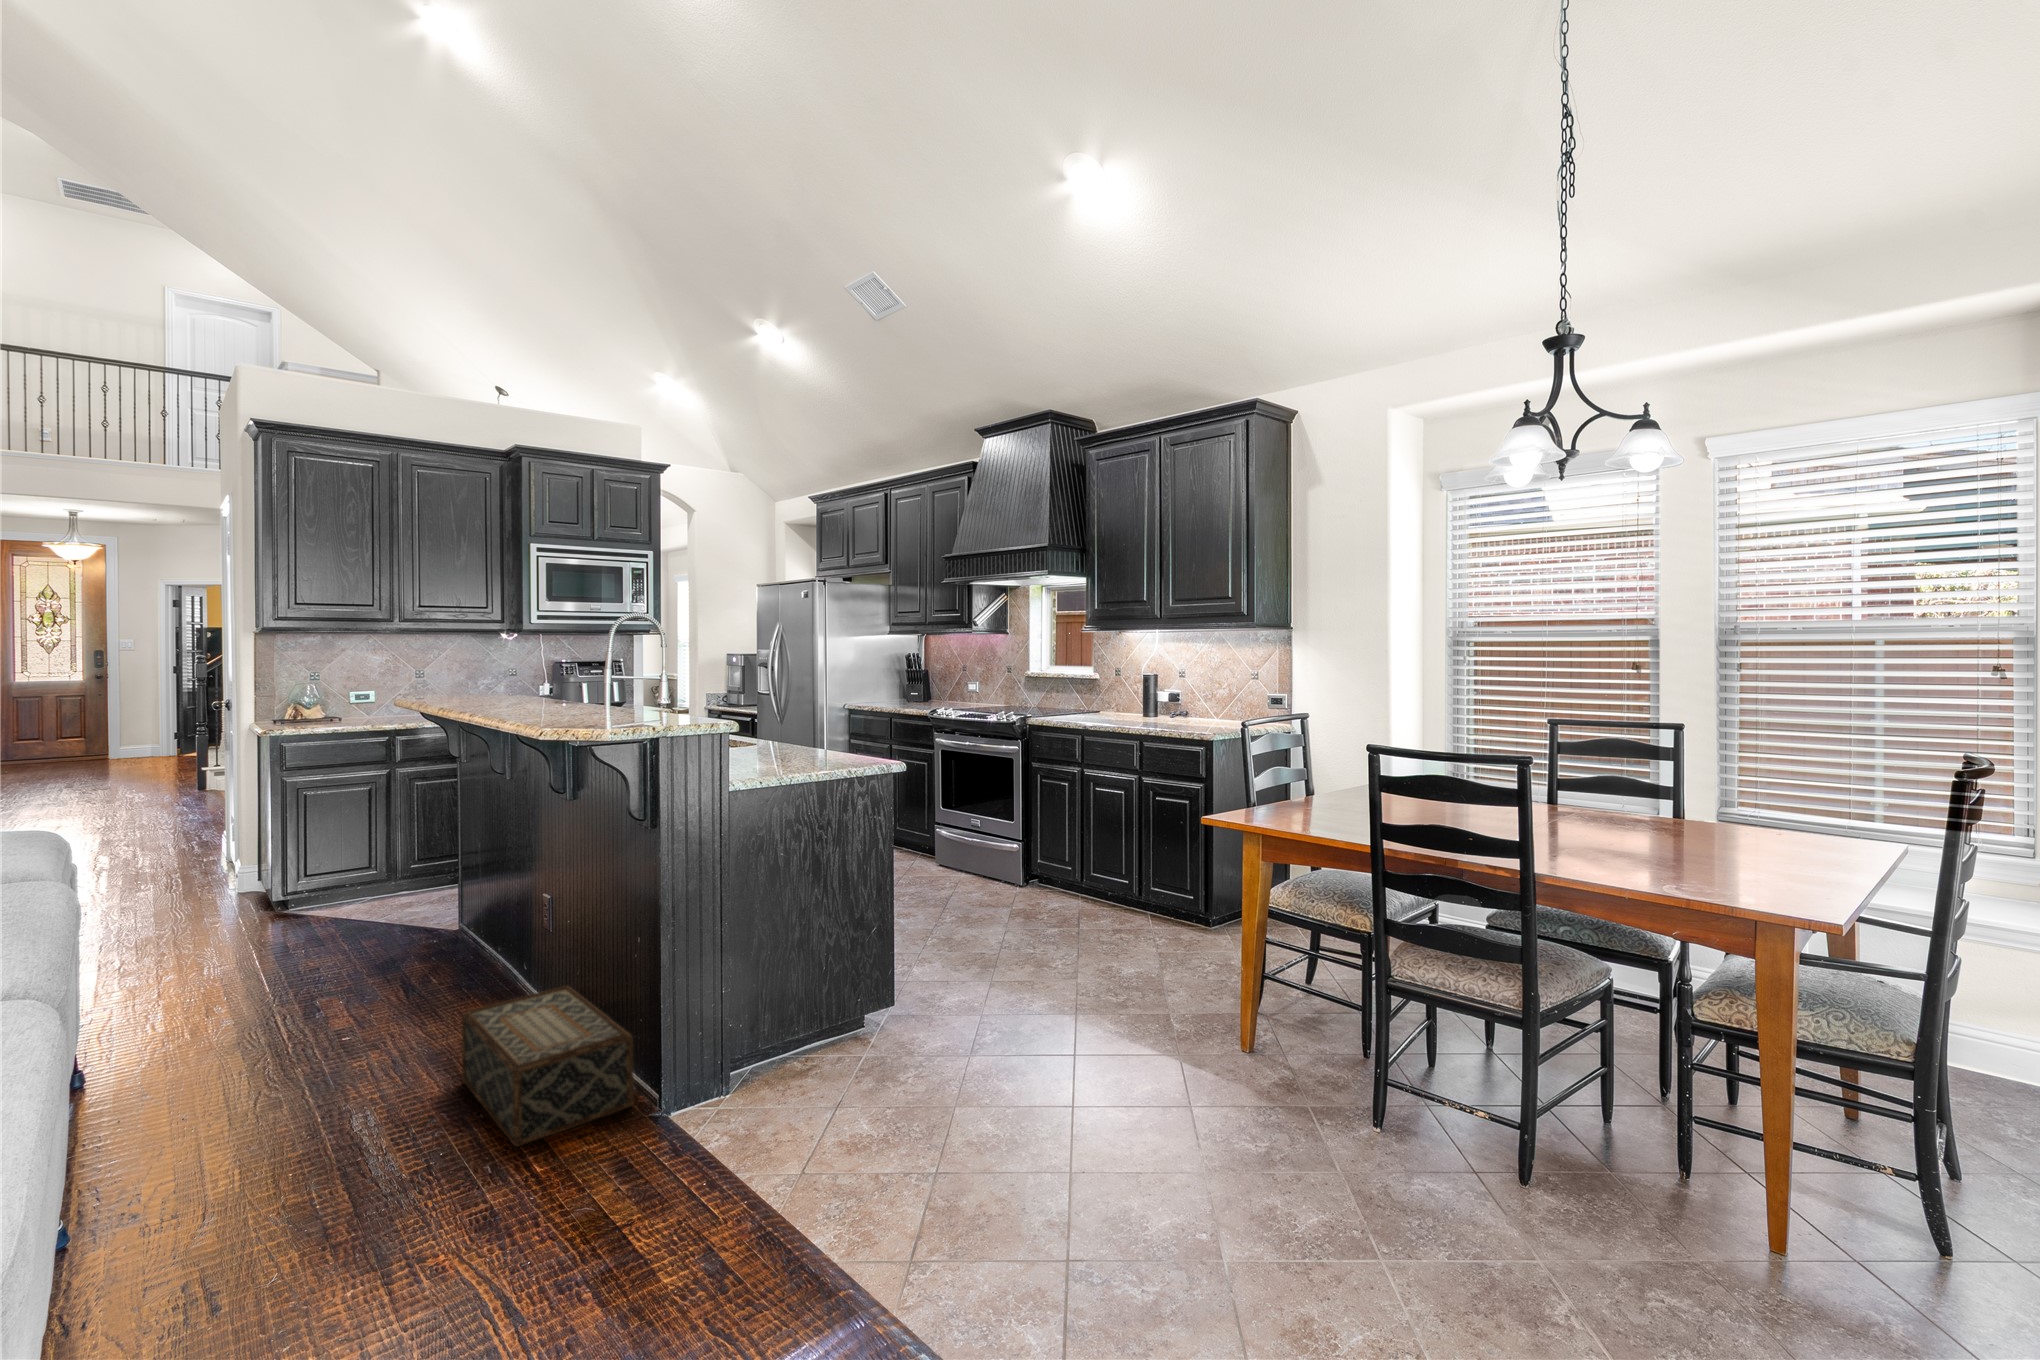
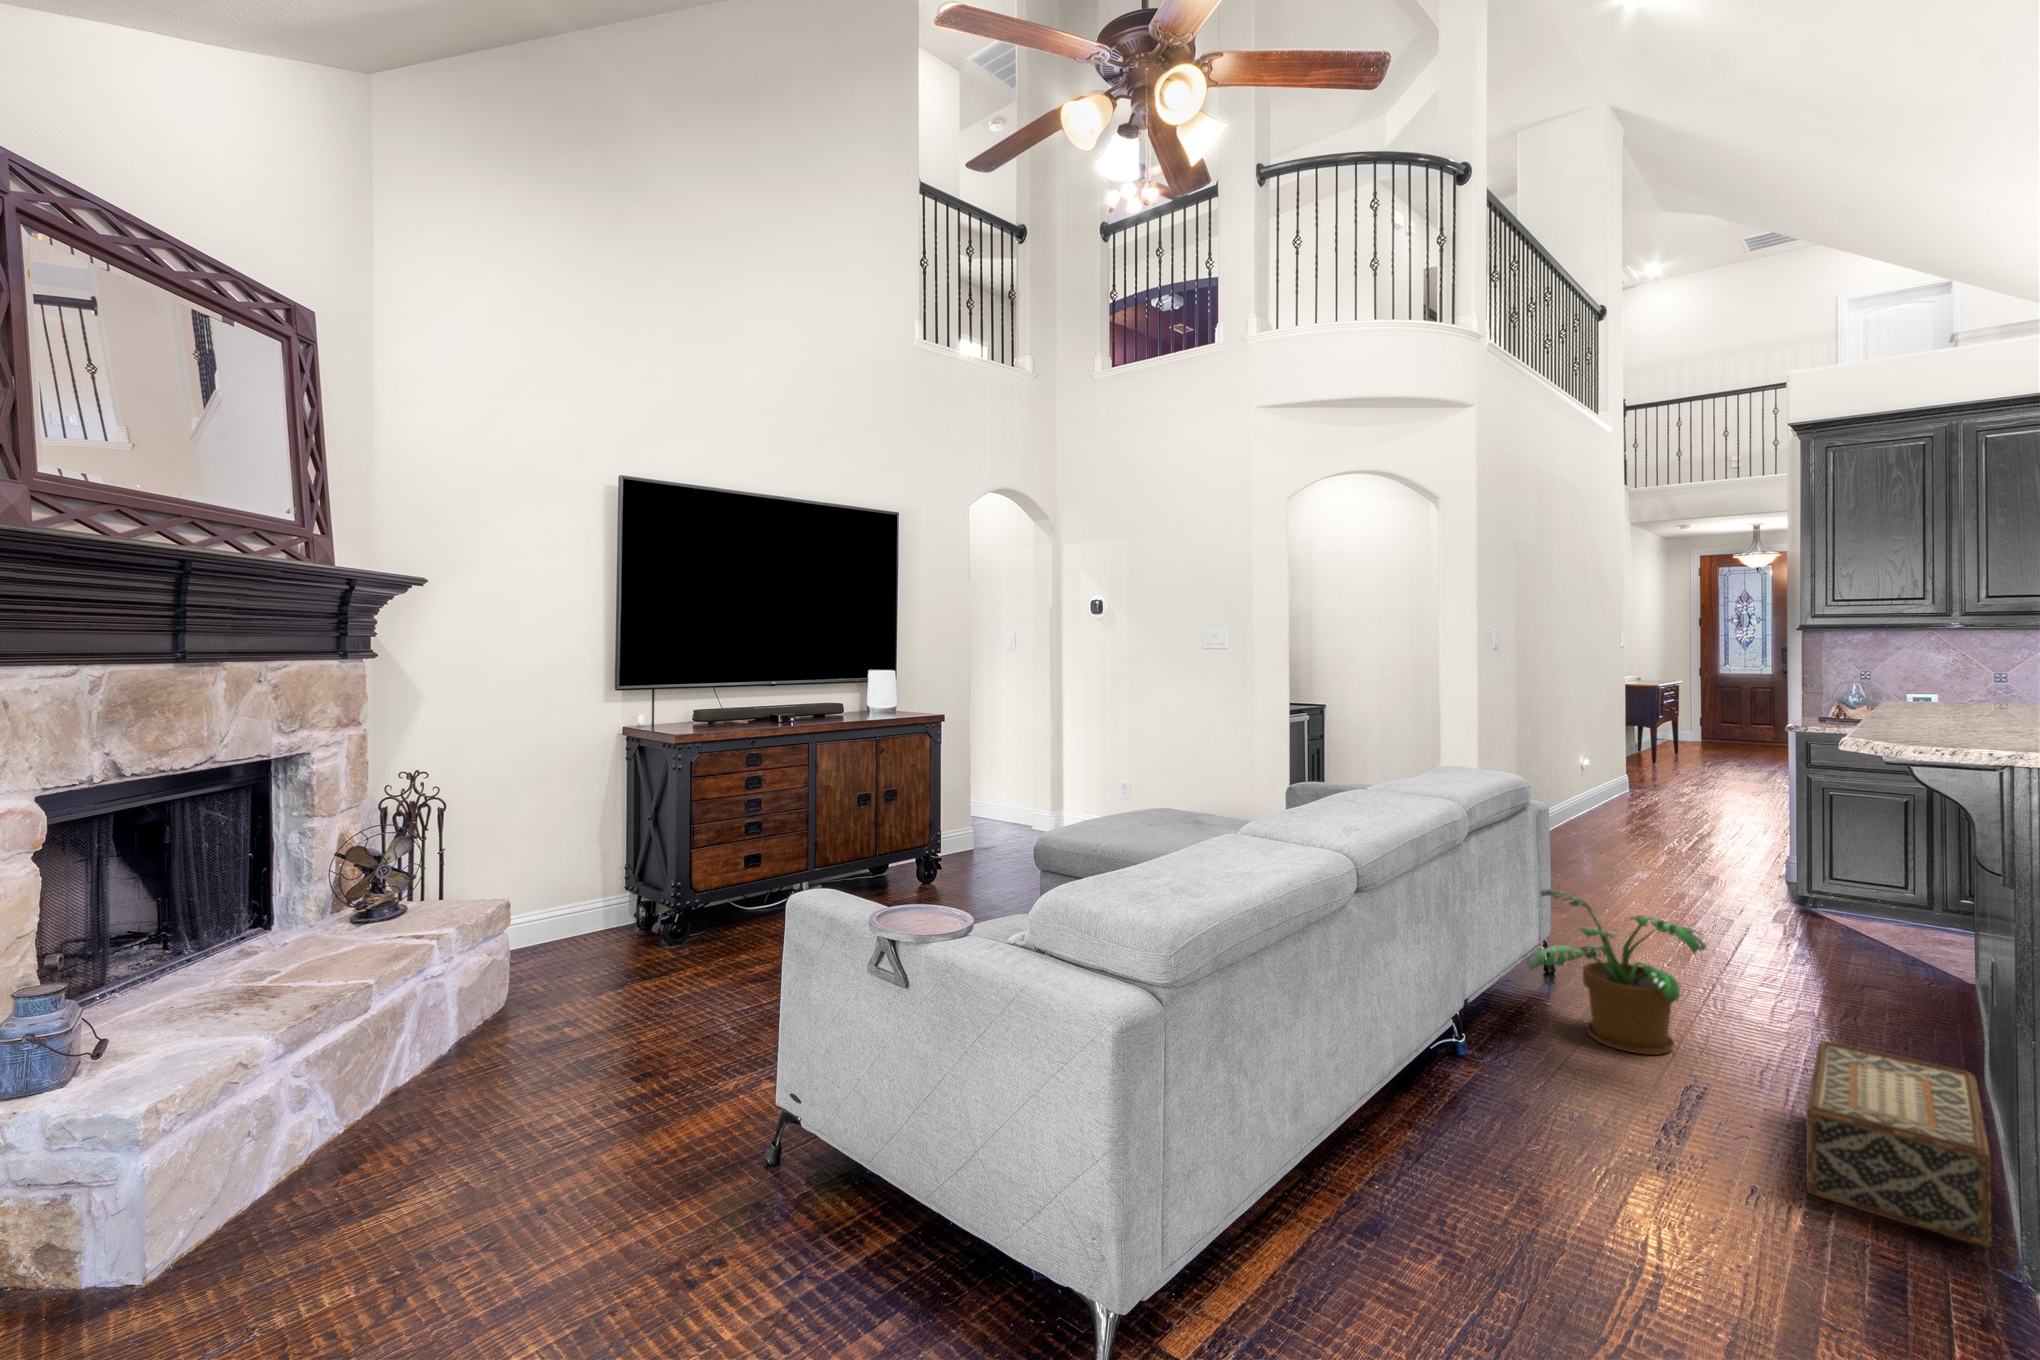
potted plant: none [96,954,364,1135] -> present [1526,889,1706,1055]

